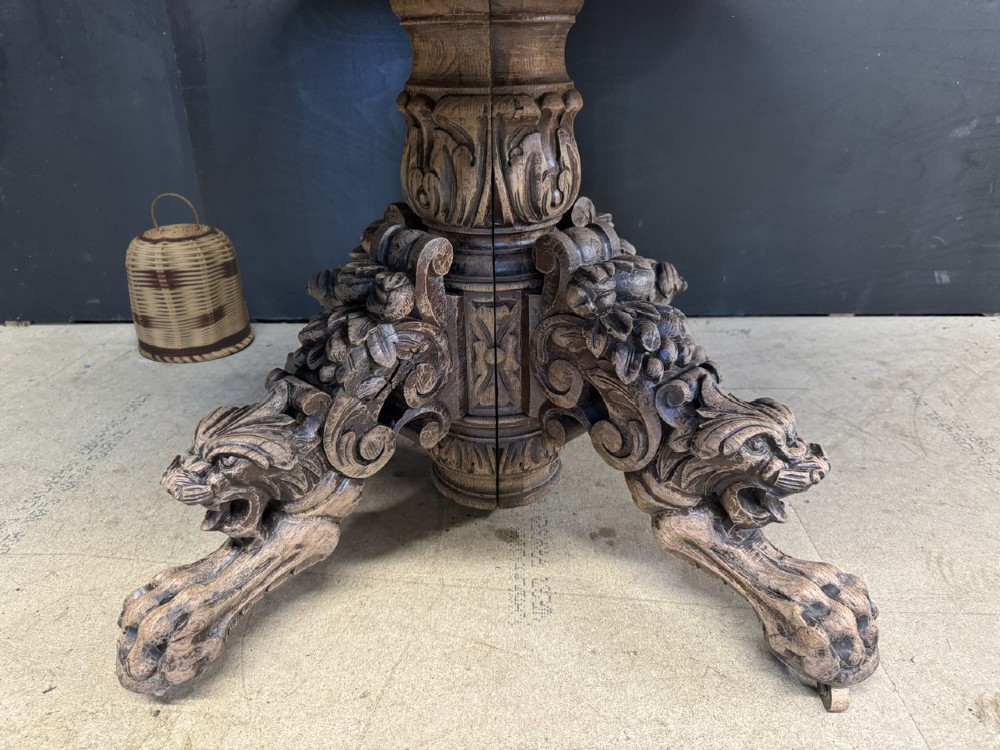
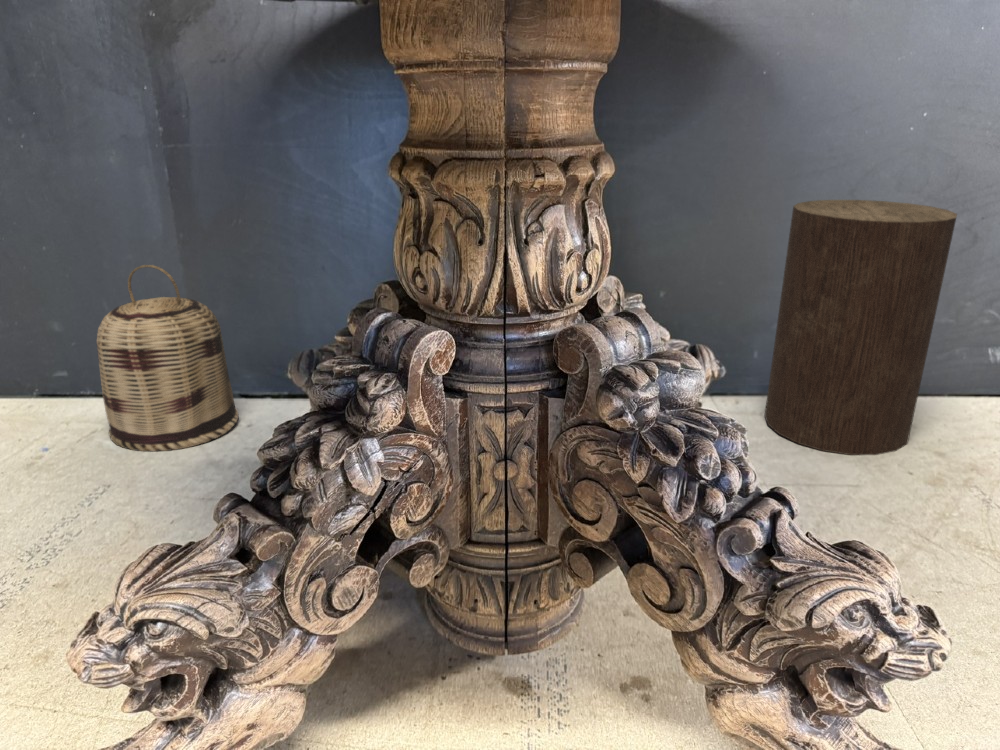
stool: none [733,127,903,360] -> present [765,200,957,455]

